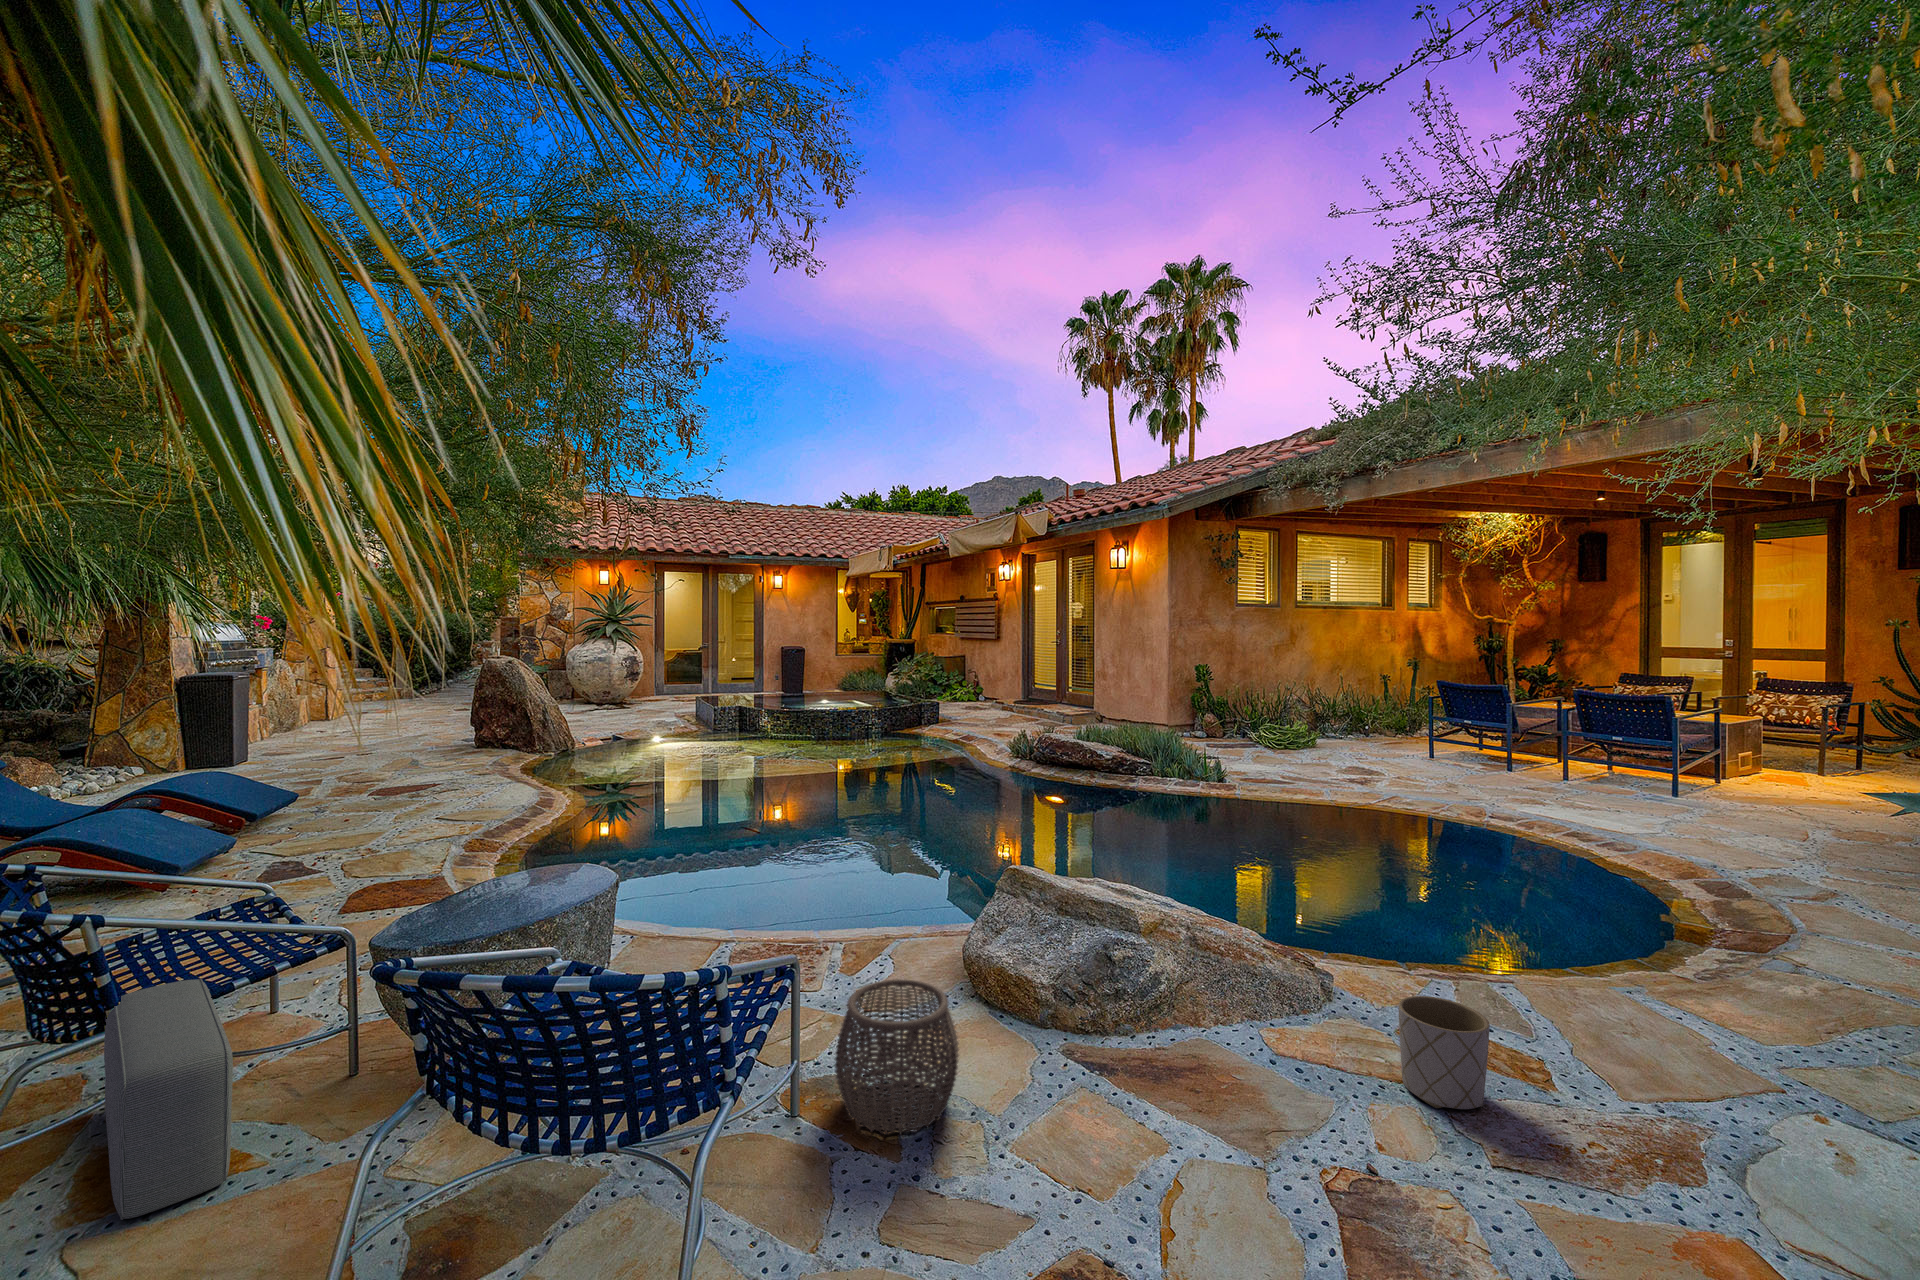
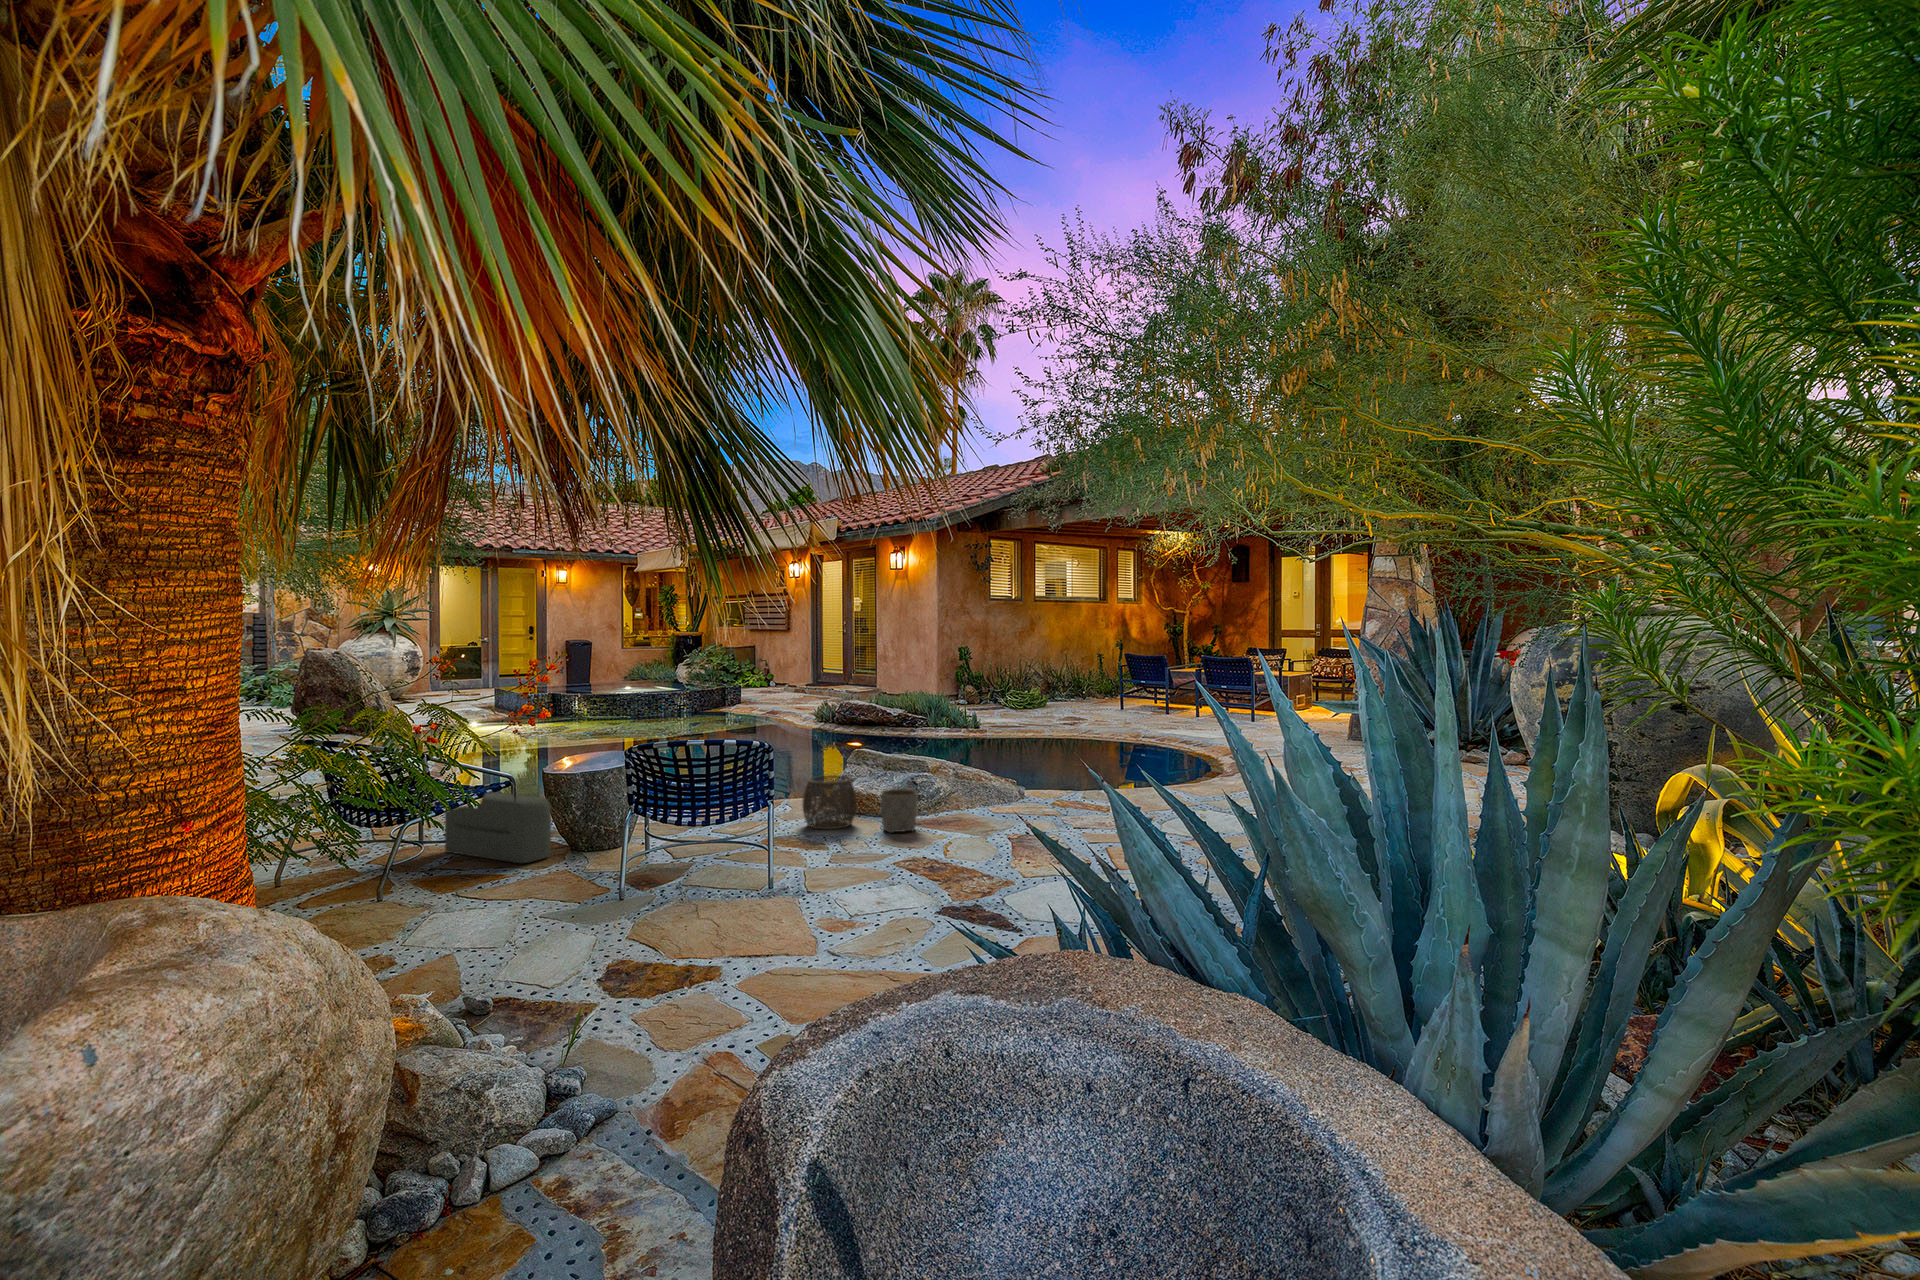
planter: present [1398,996,1490,1109] -> present [881,789,917,833]

